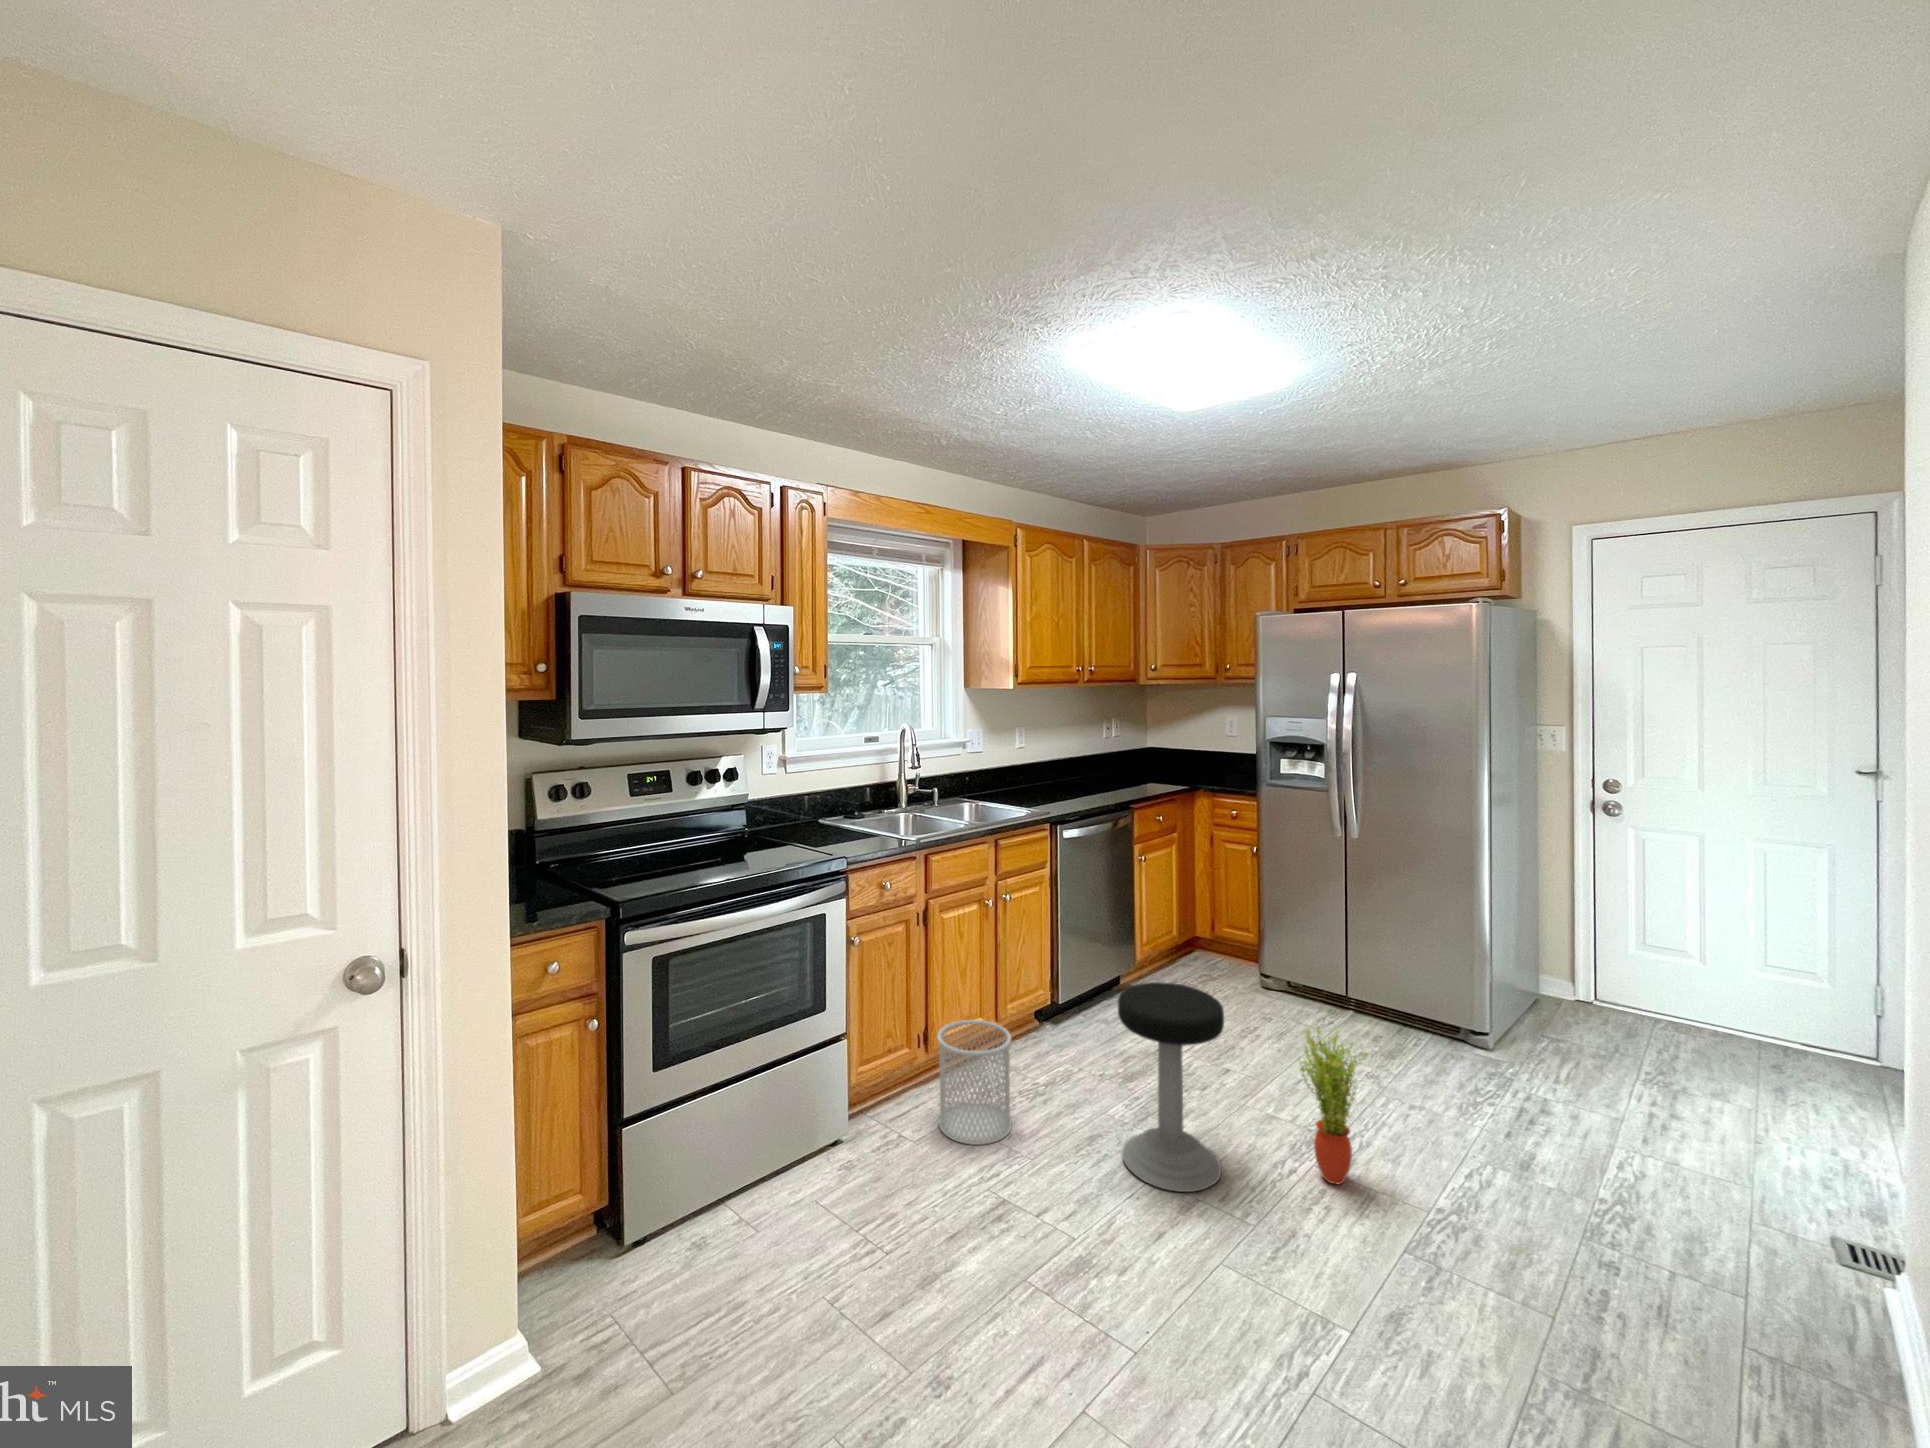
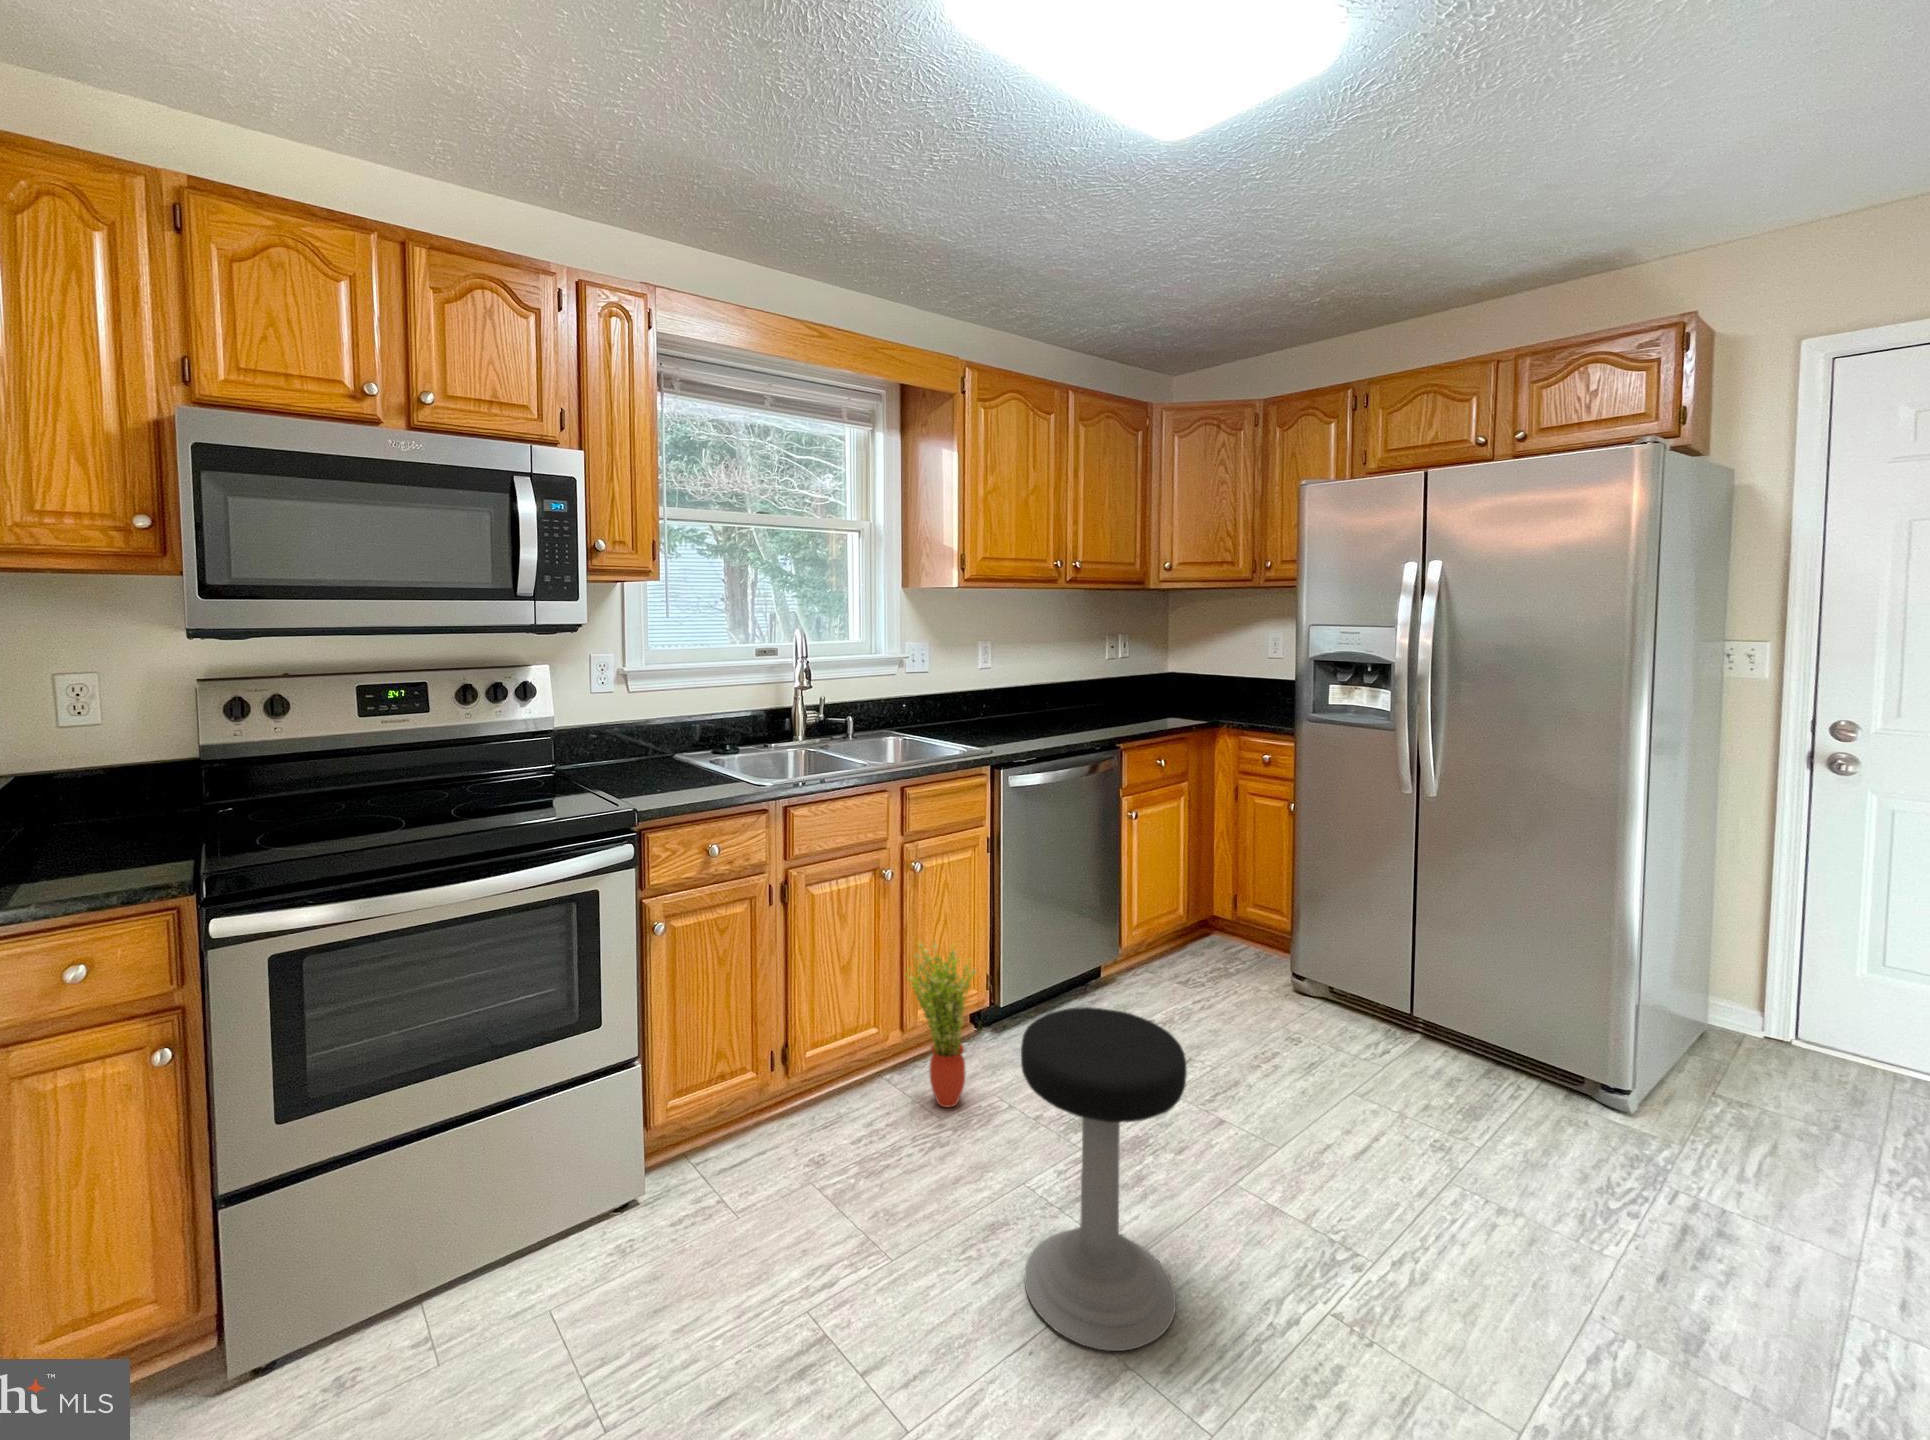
wastebasket: present [937,1020,1012,1145] -> none [772,1042,881,1232]
potted plant: present [1298,1026,1368,1184] -> present [906,943,976,1107]

